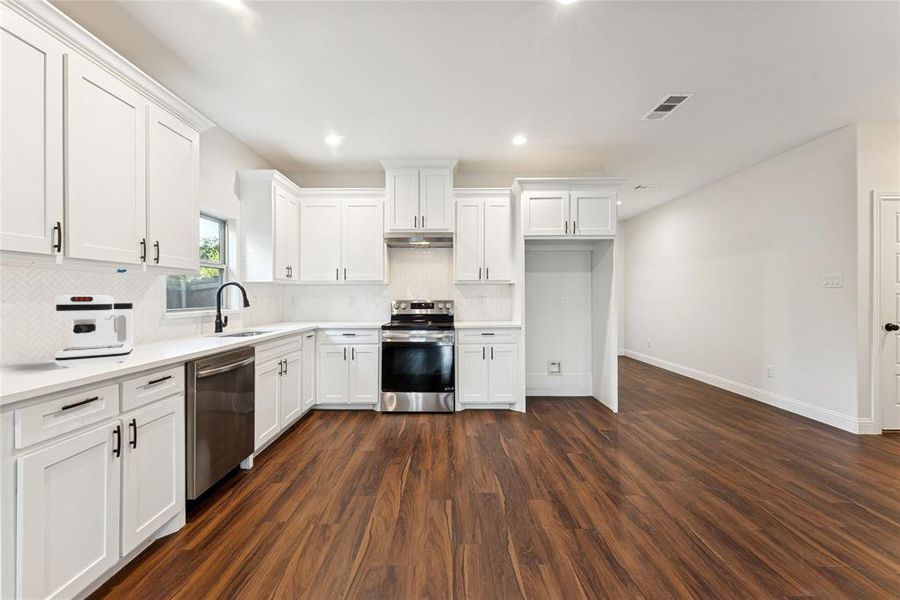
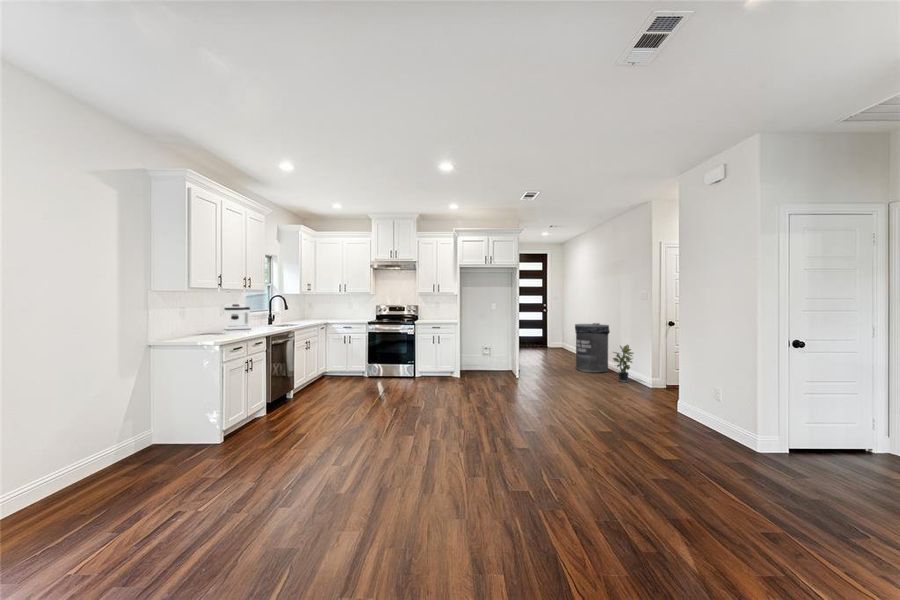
trash can: none [682,326,744,401] -> present [575,323,610,373]
potted plant: none [771,362,817,423] -> present [613,345,633,382]

